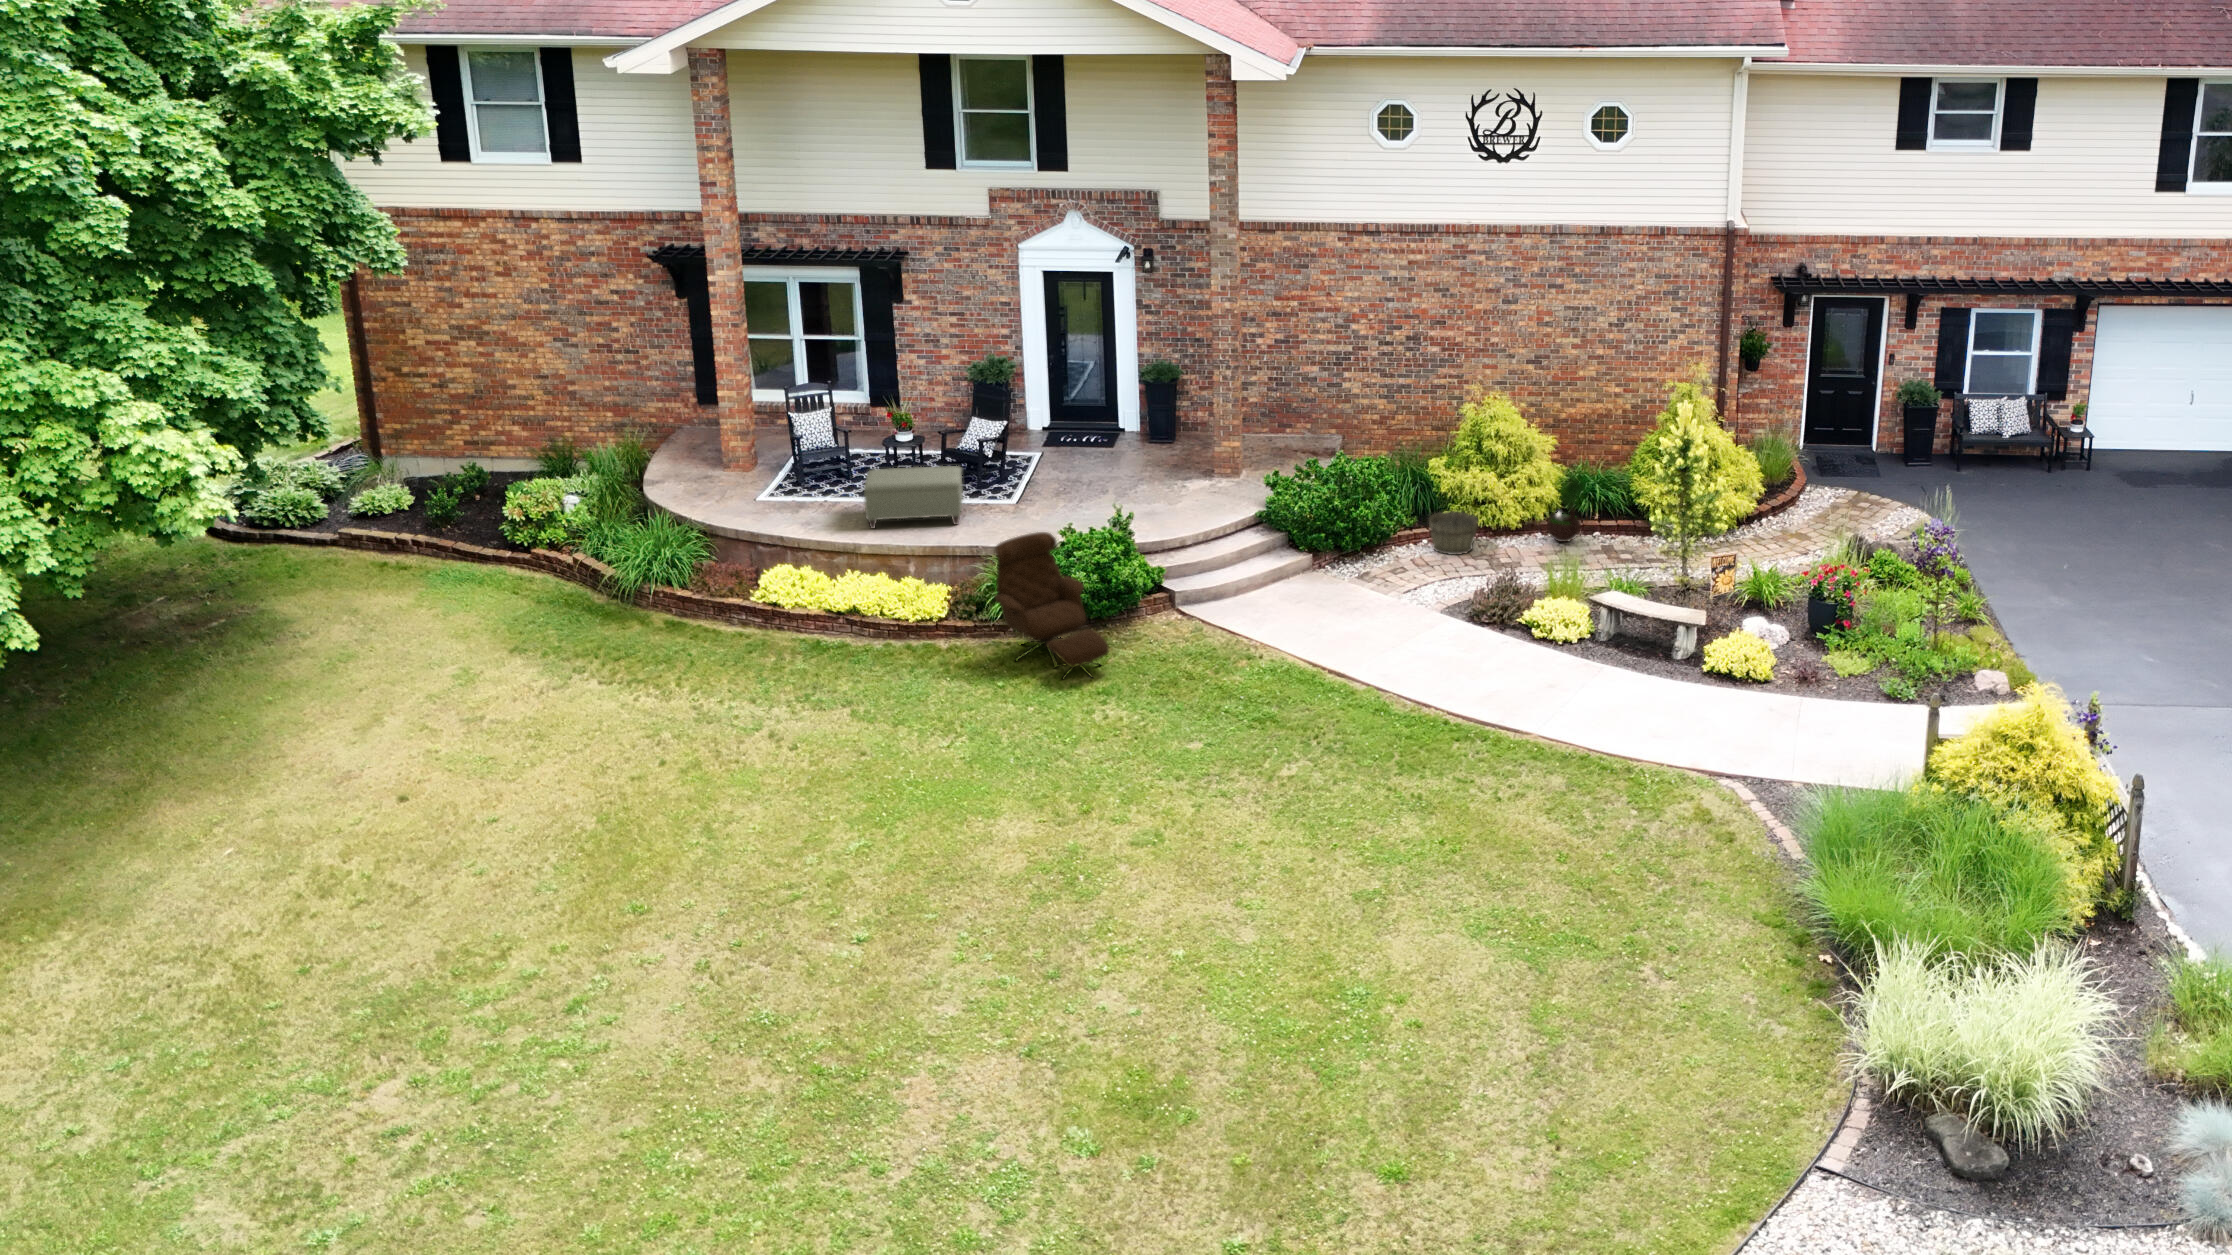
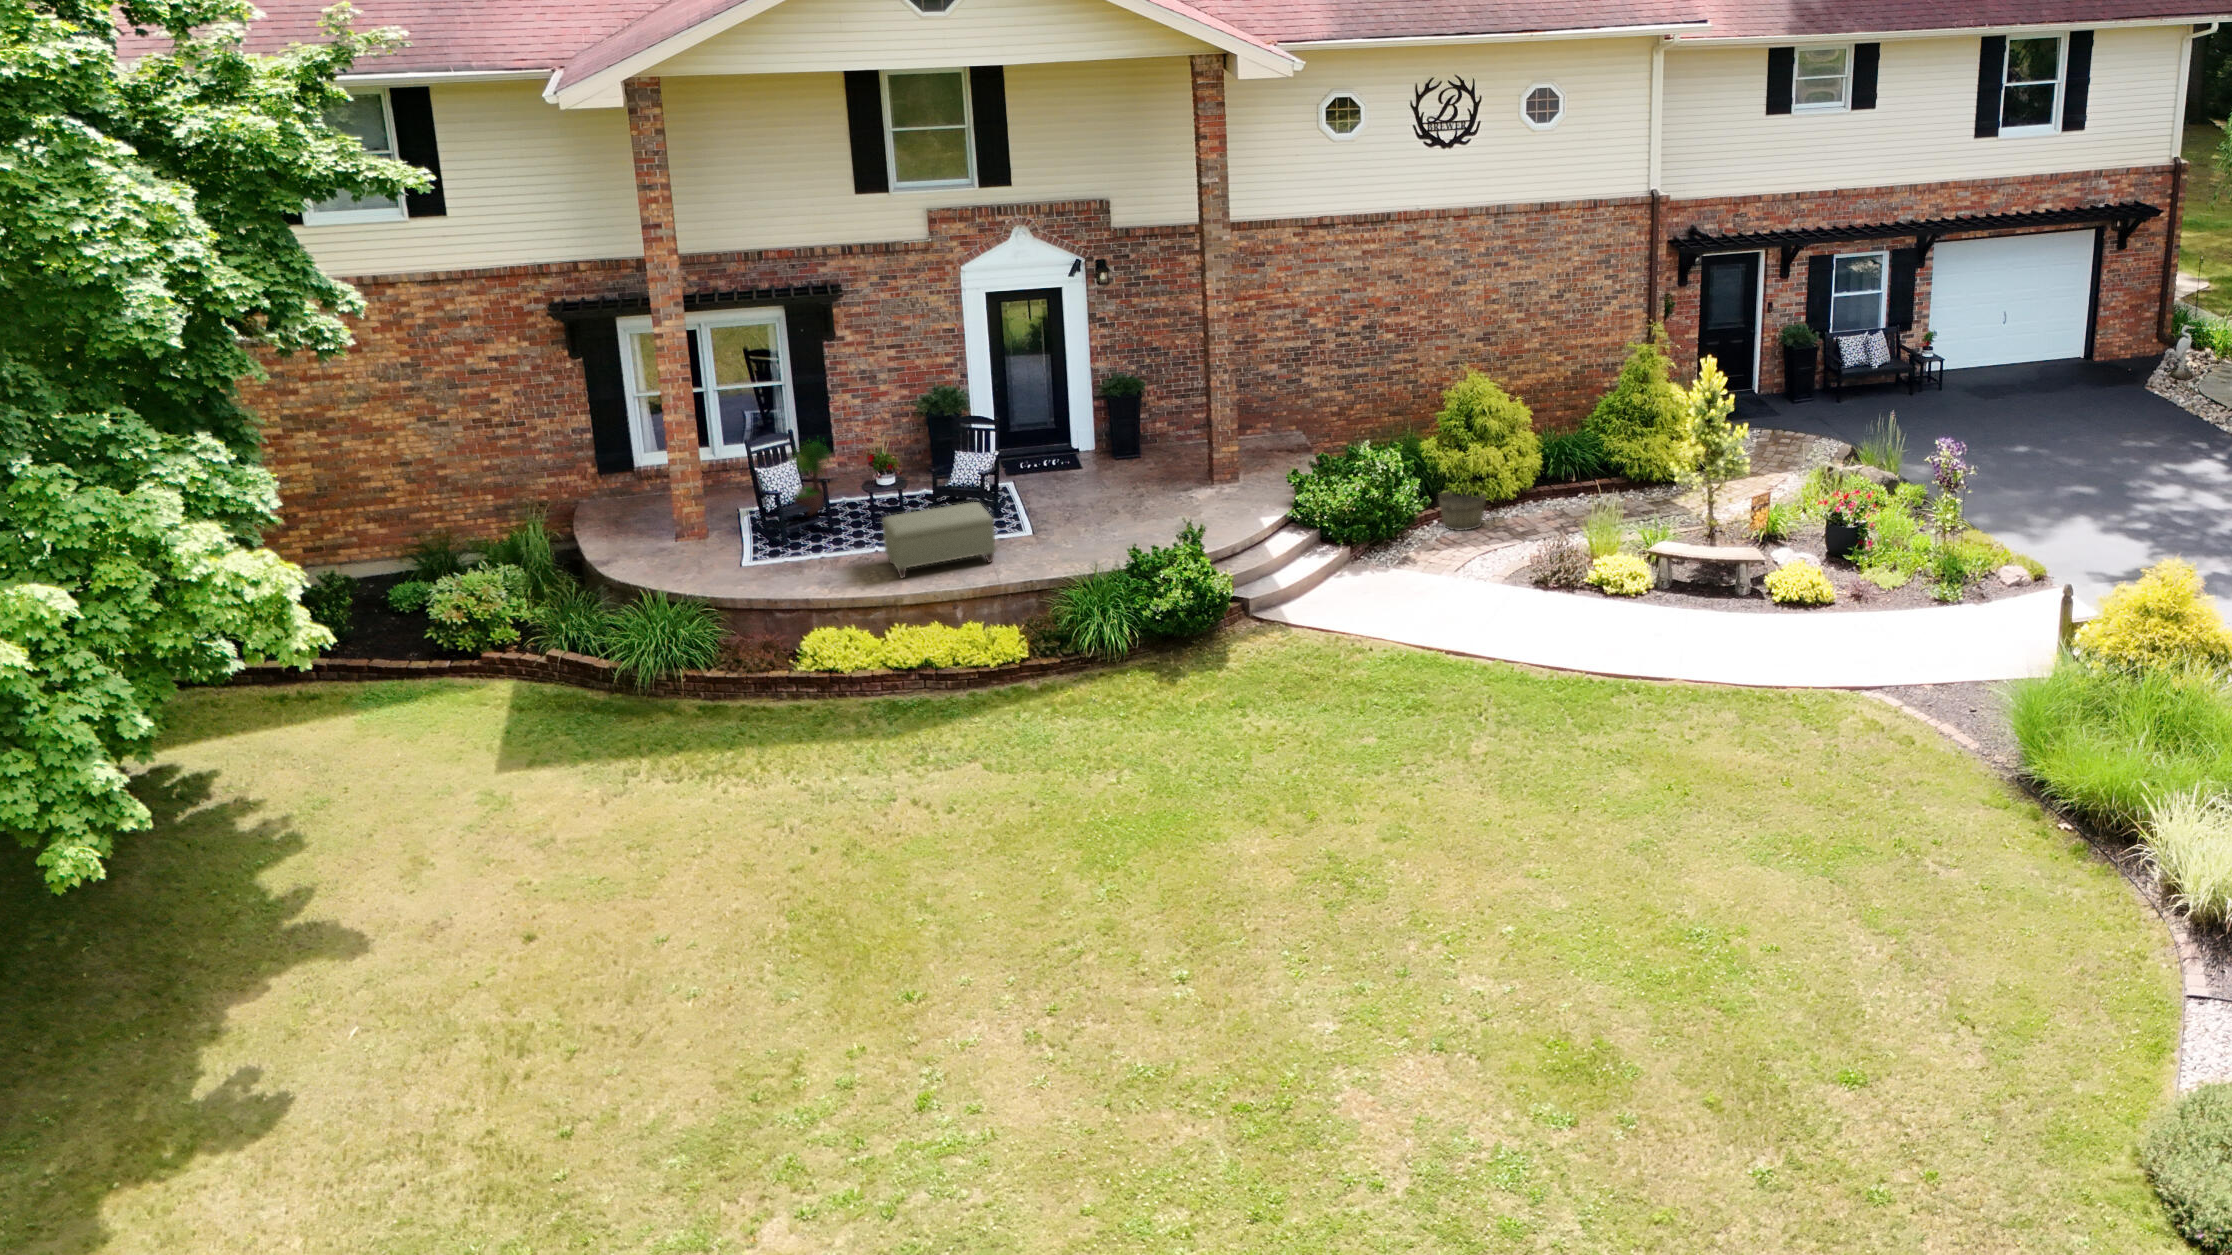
potted tree: present [1547,476,1588,542] -> present [791,441,829,515]
lounge chair: present [995,532,1109,679] -> none [1091,552,1226,696]

